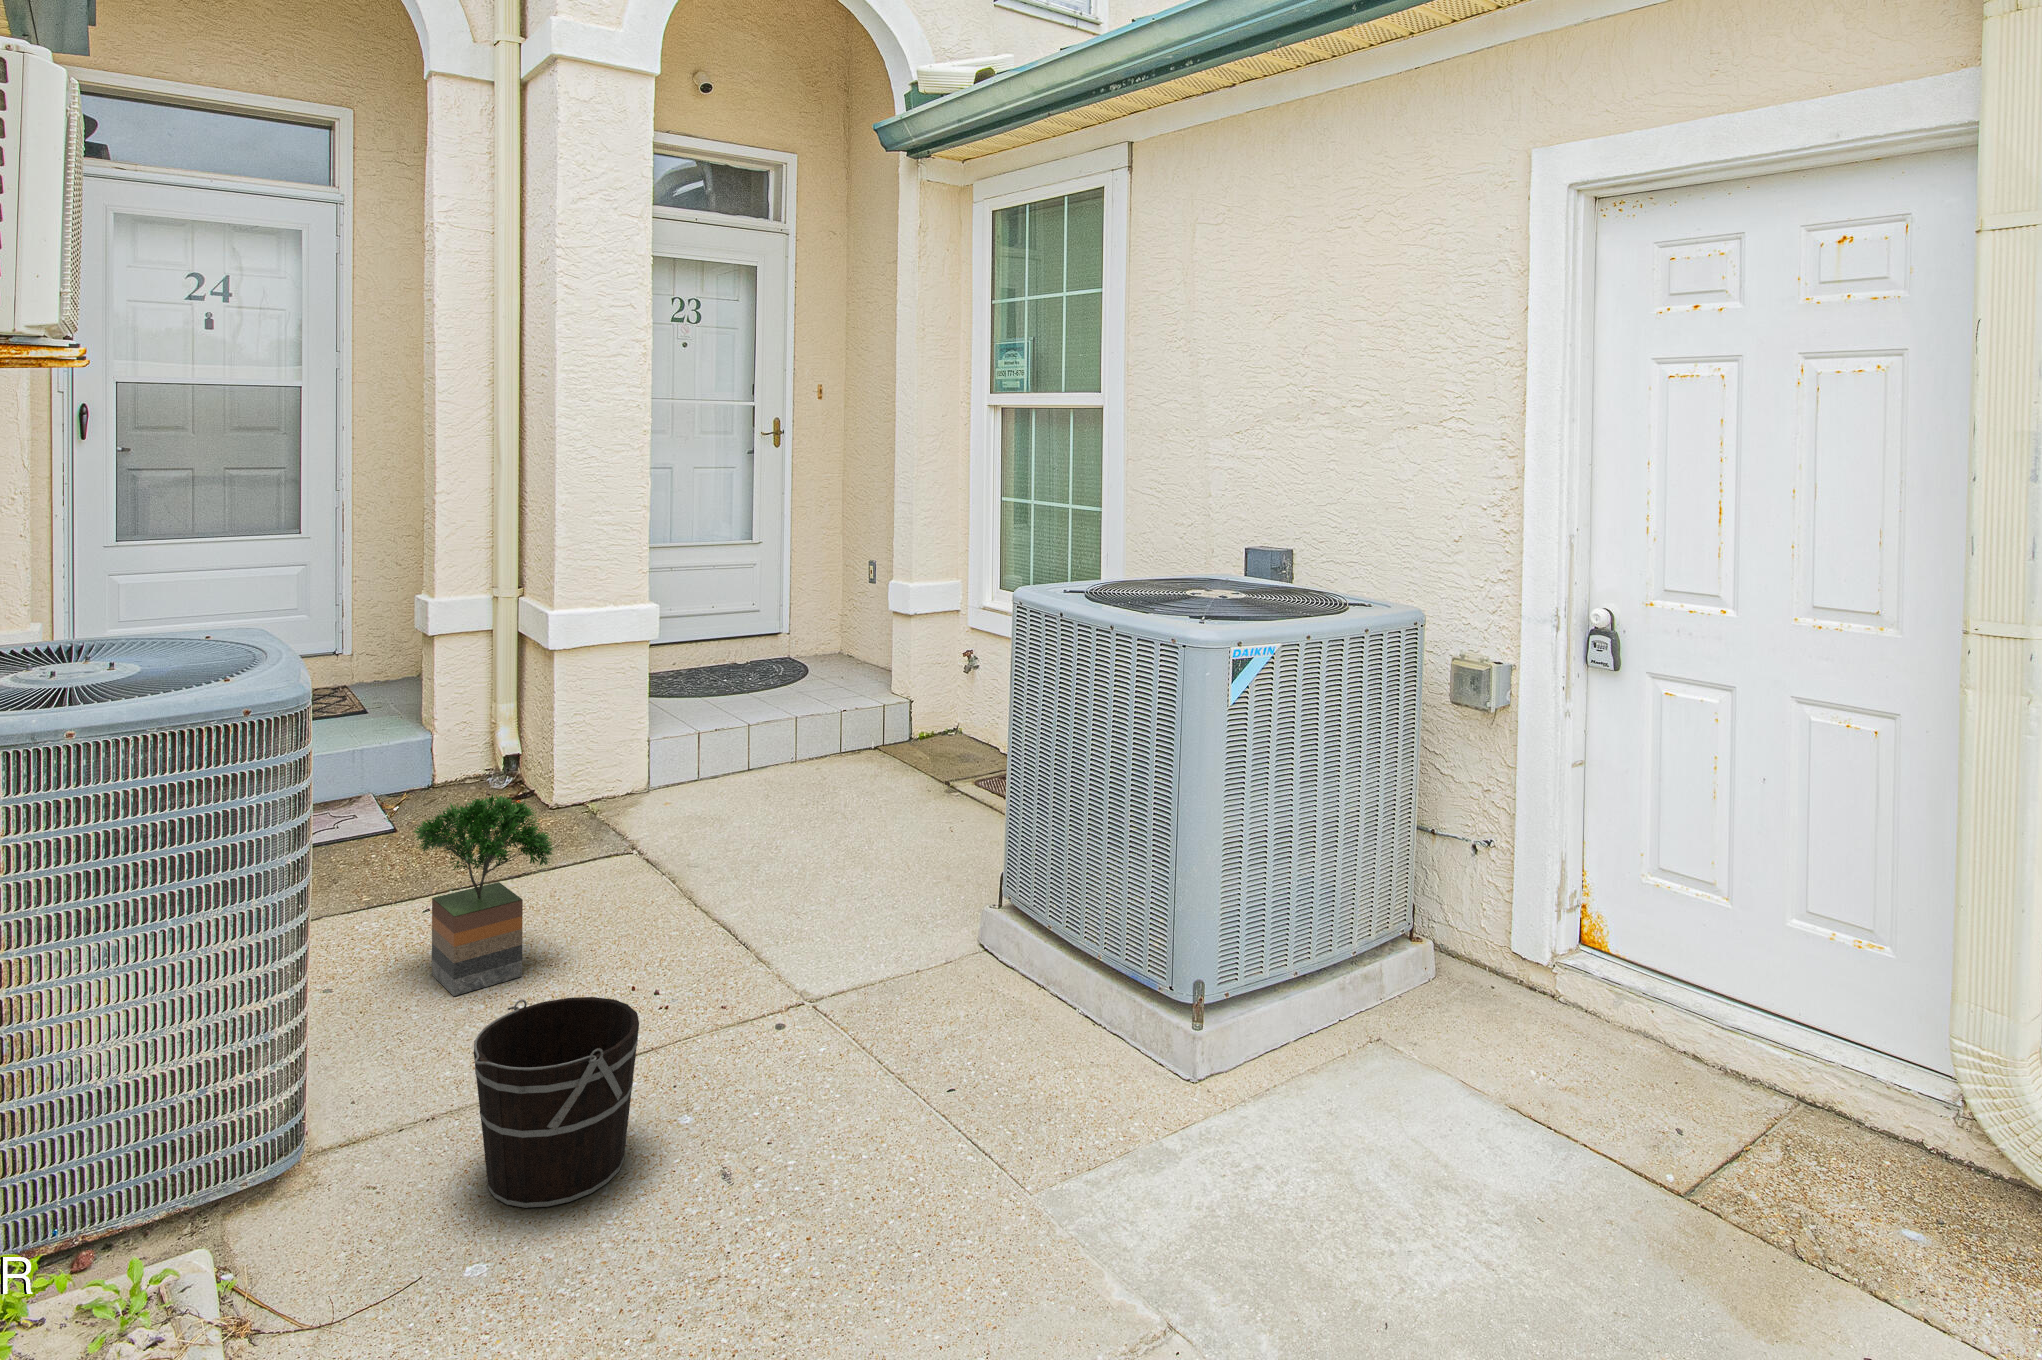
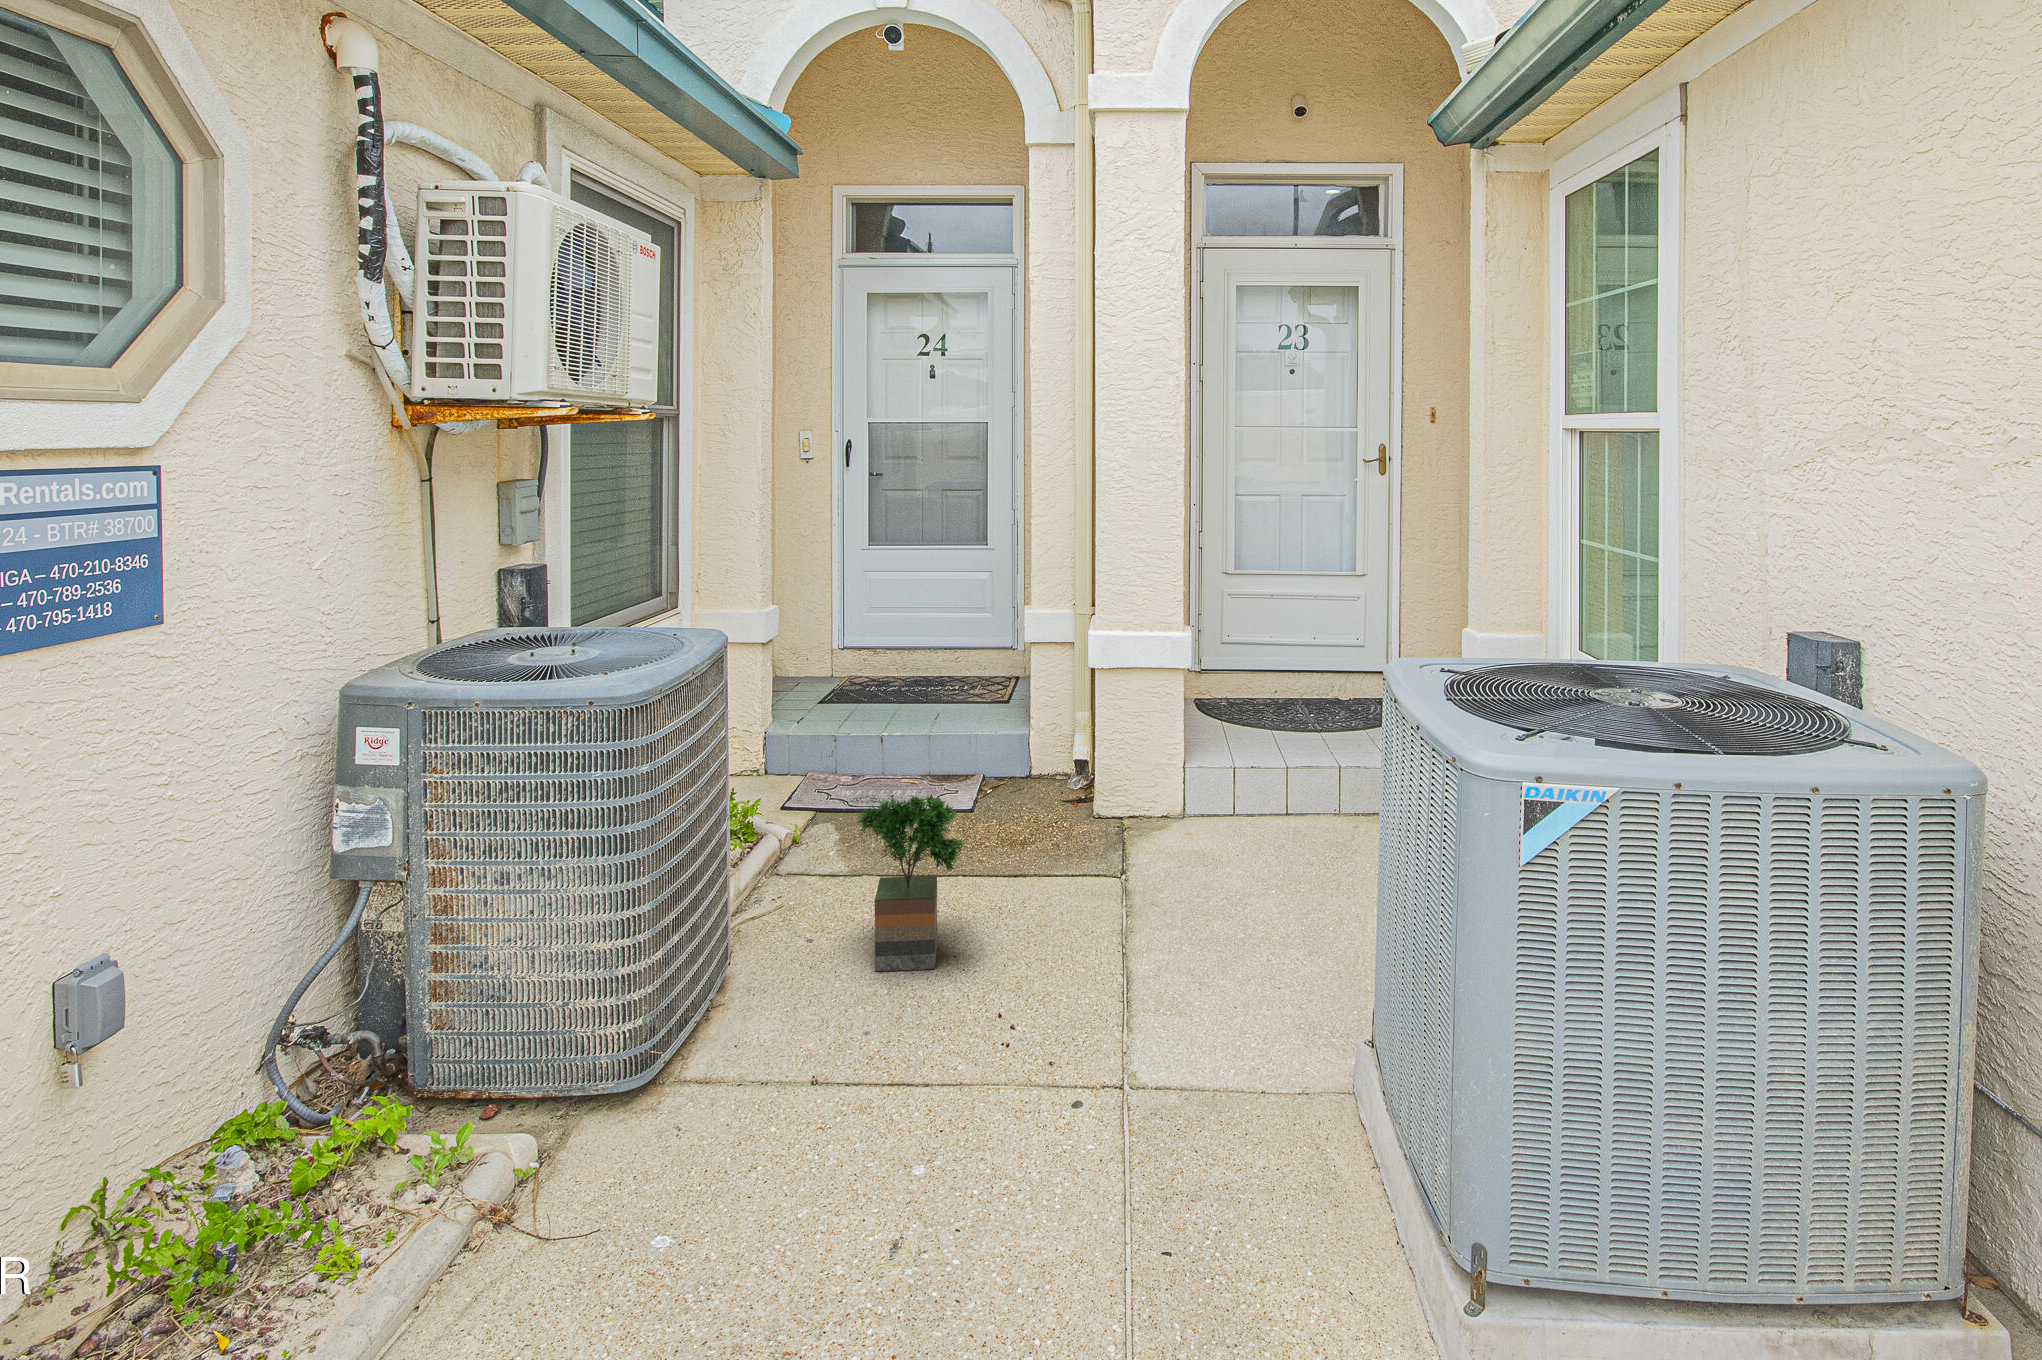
bucket: present [474,997,639,1208] -> none [704,1001,861,1213]

